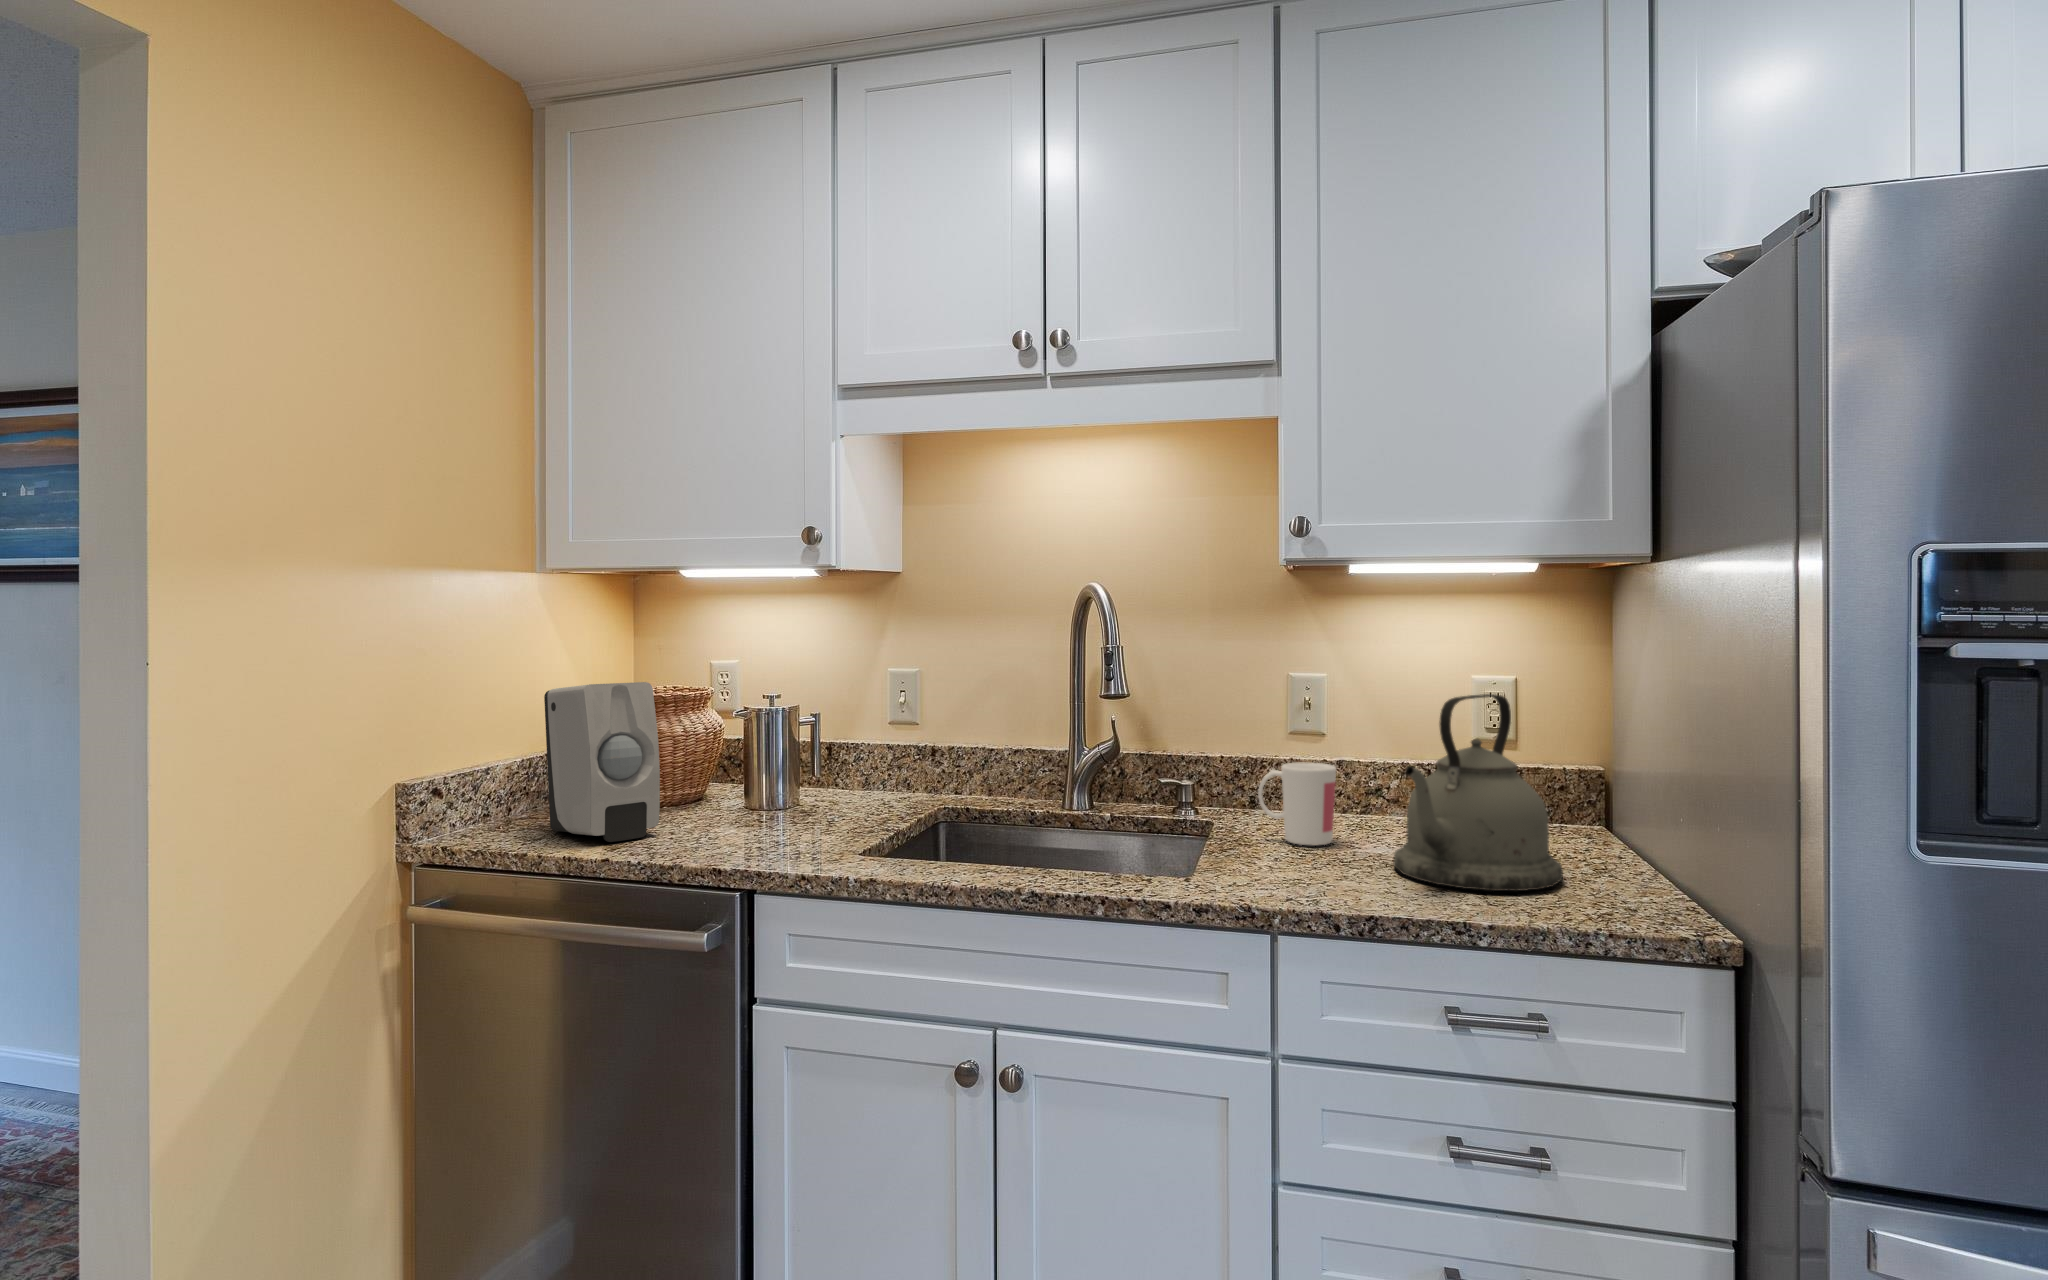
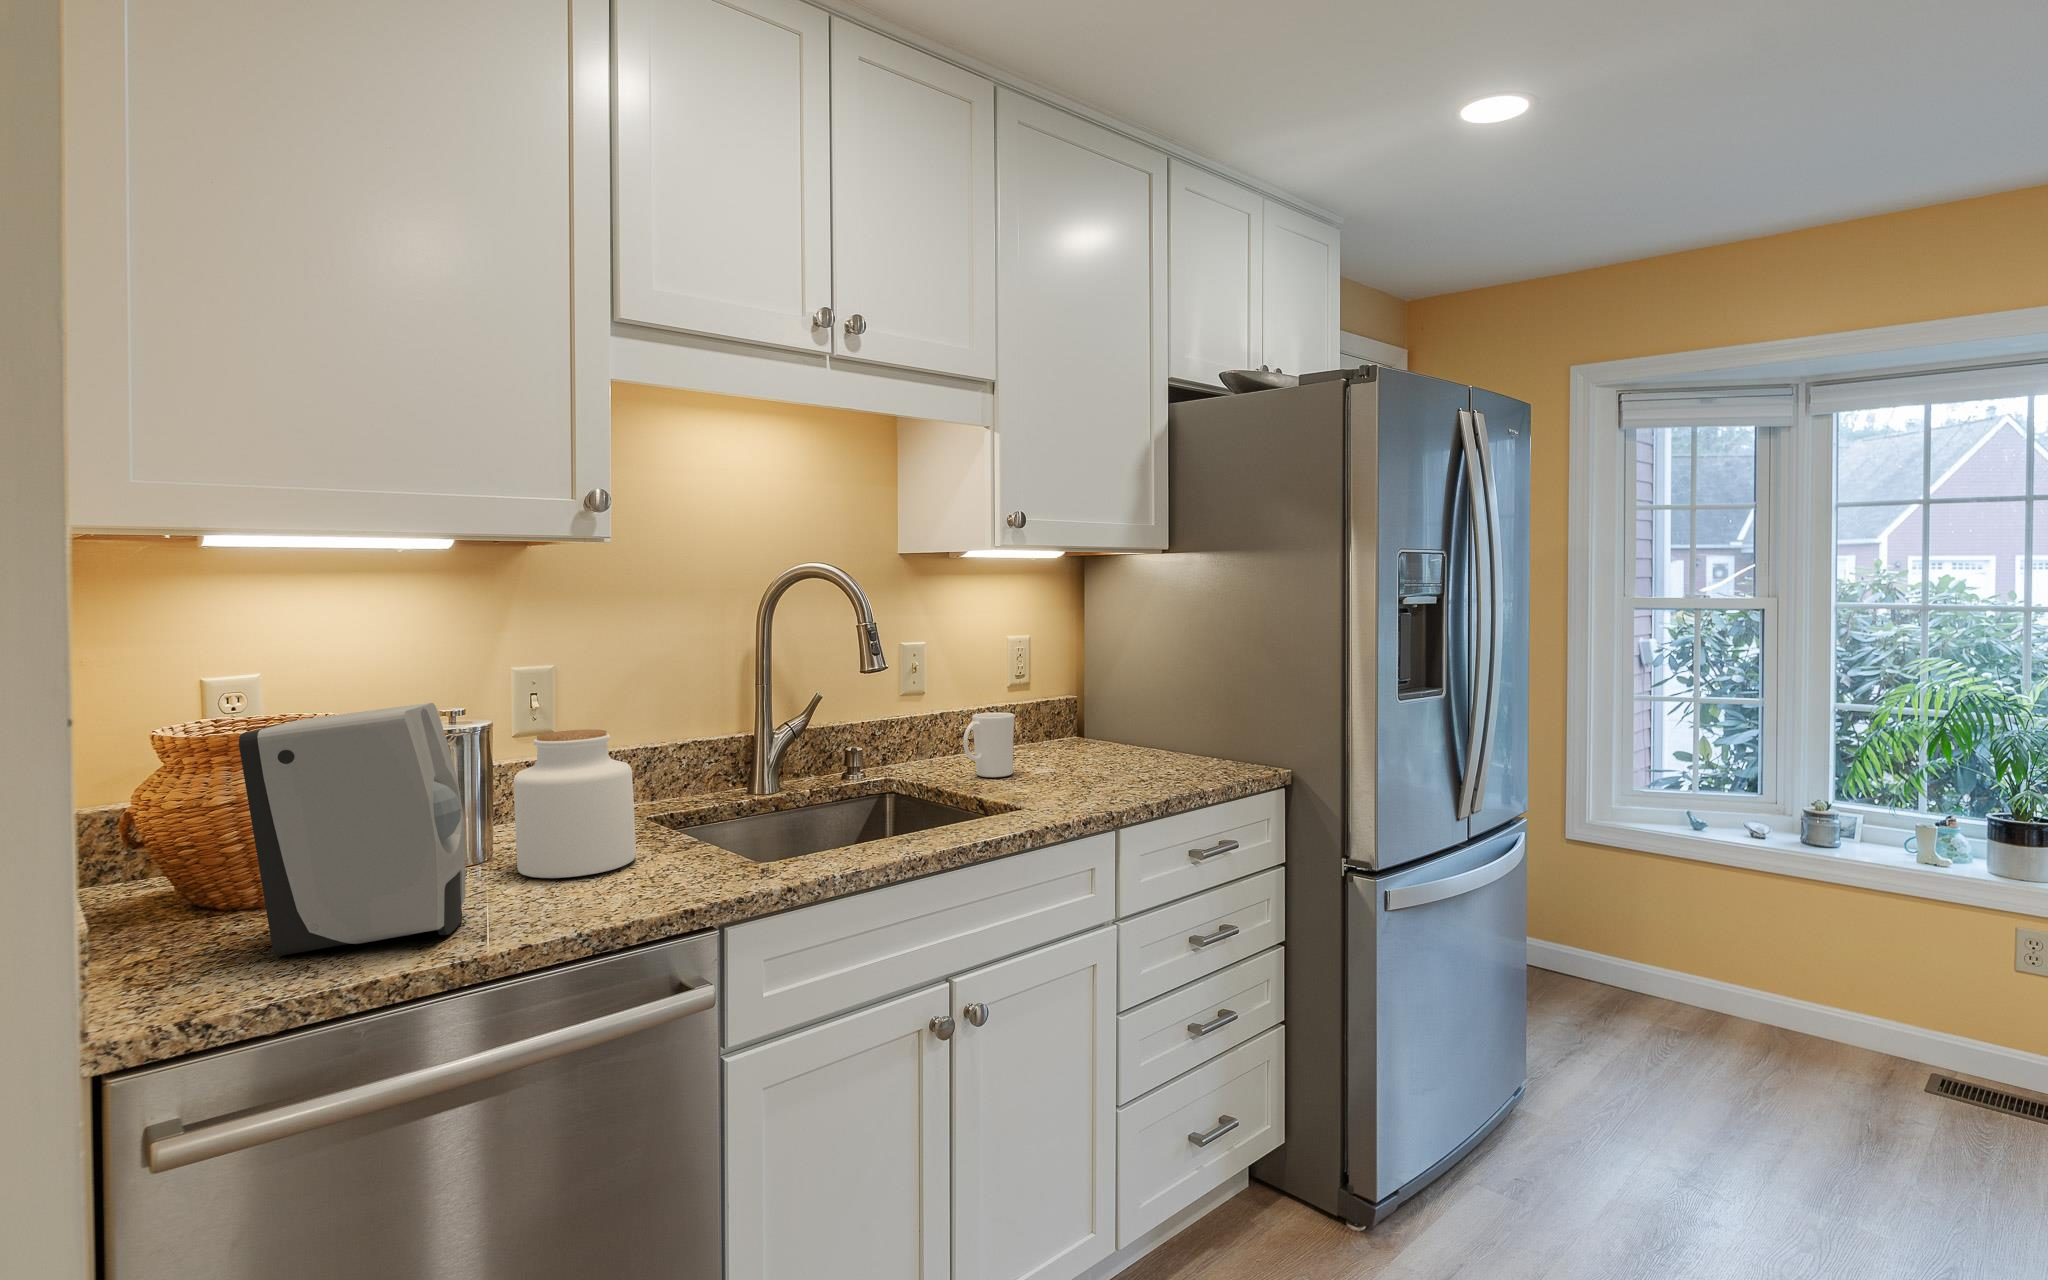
kettle: present [1393,694,1563,891] -> none [1071,647,1178,778]
jar: none [746,717,835,832] -> present [514,729,636,878]

